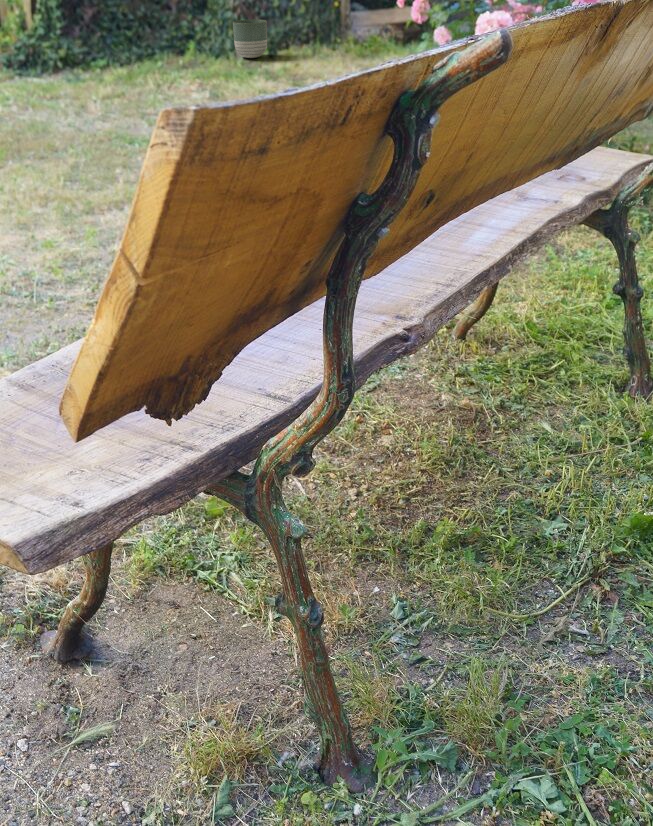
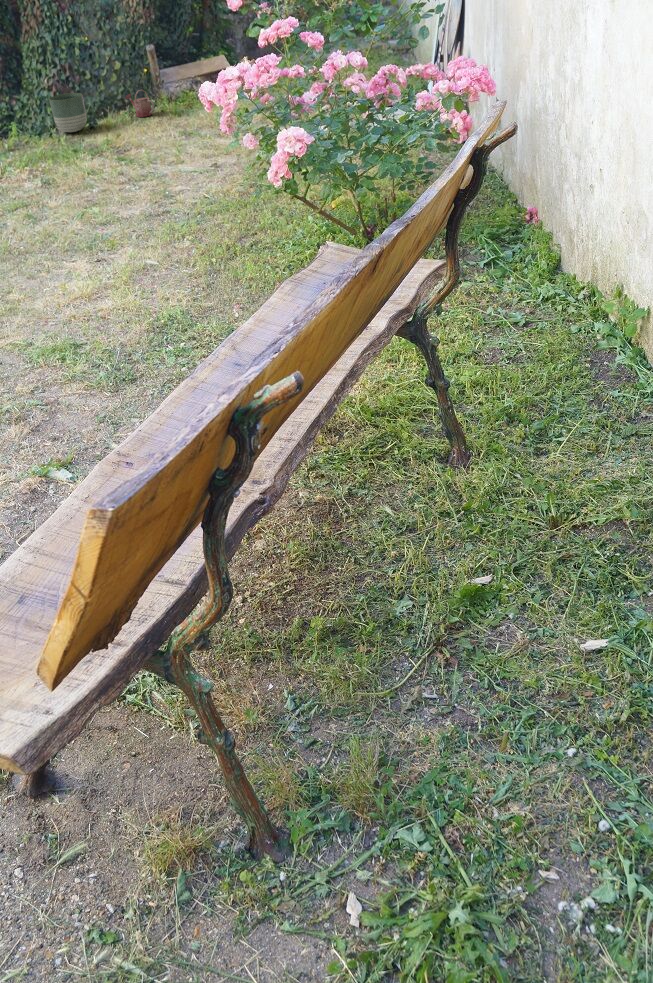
watering can: none [309,24,337,52] -> present [125,90,154,117]

